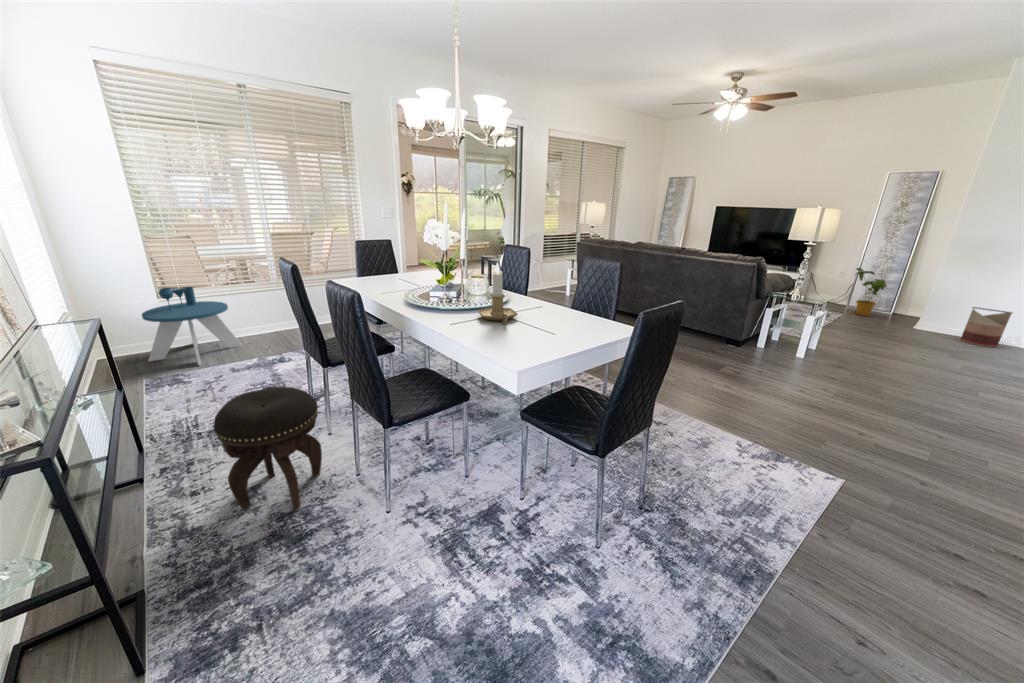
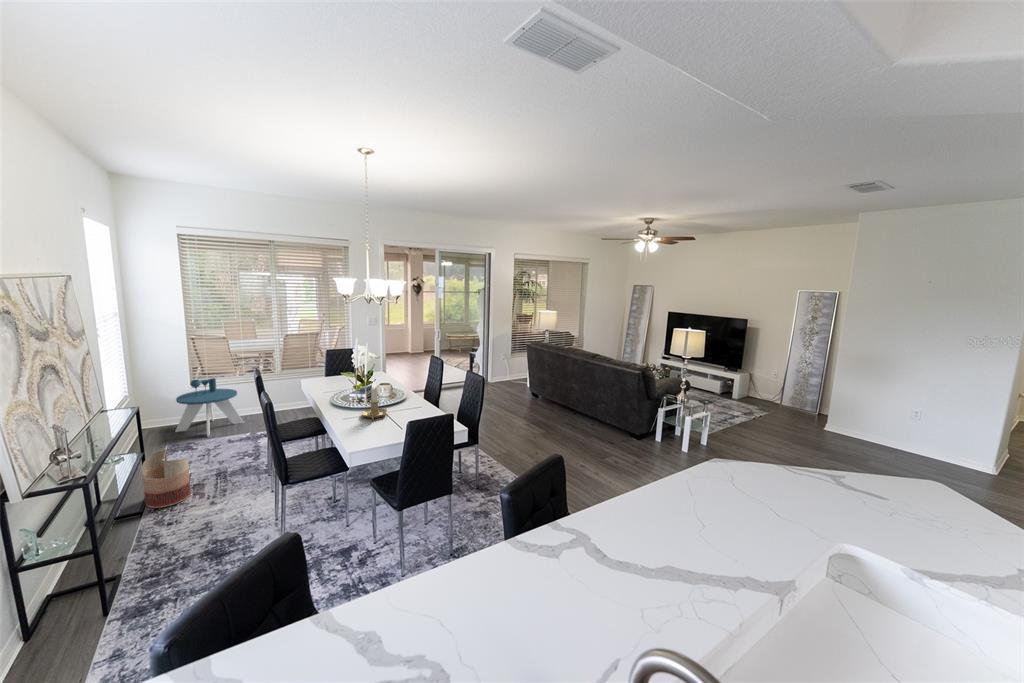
house plant: present [855,268,887,316] -> none [776,373,807,417]
basket: present [961,307,1012,347] -> present [142,448,191,508]
footstool: present [214,386,322,509] -> none [184,455,255,538]

